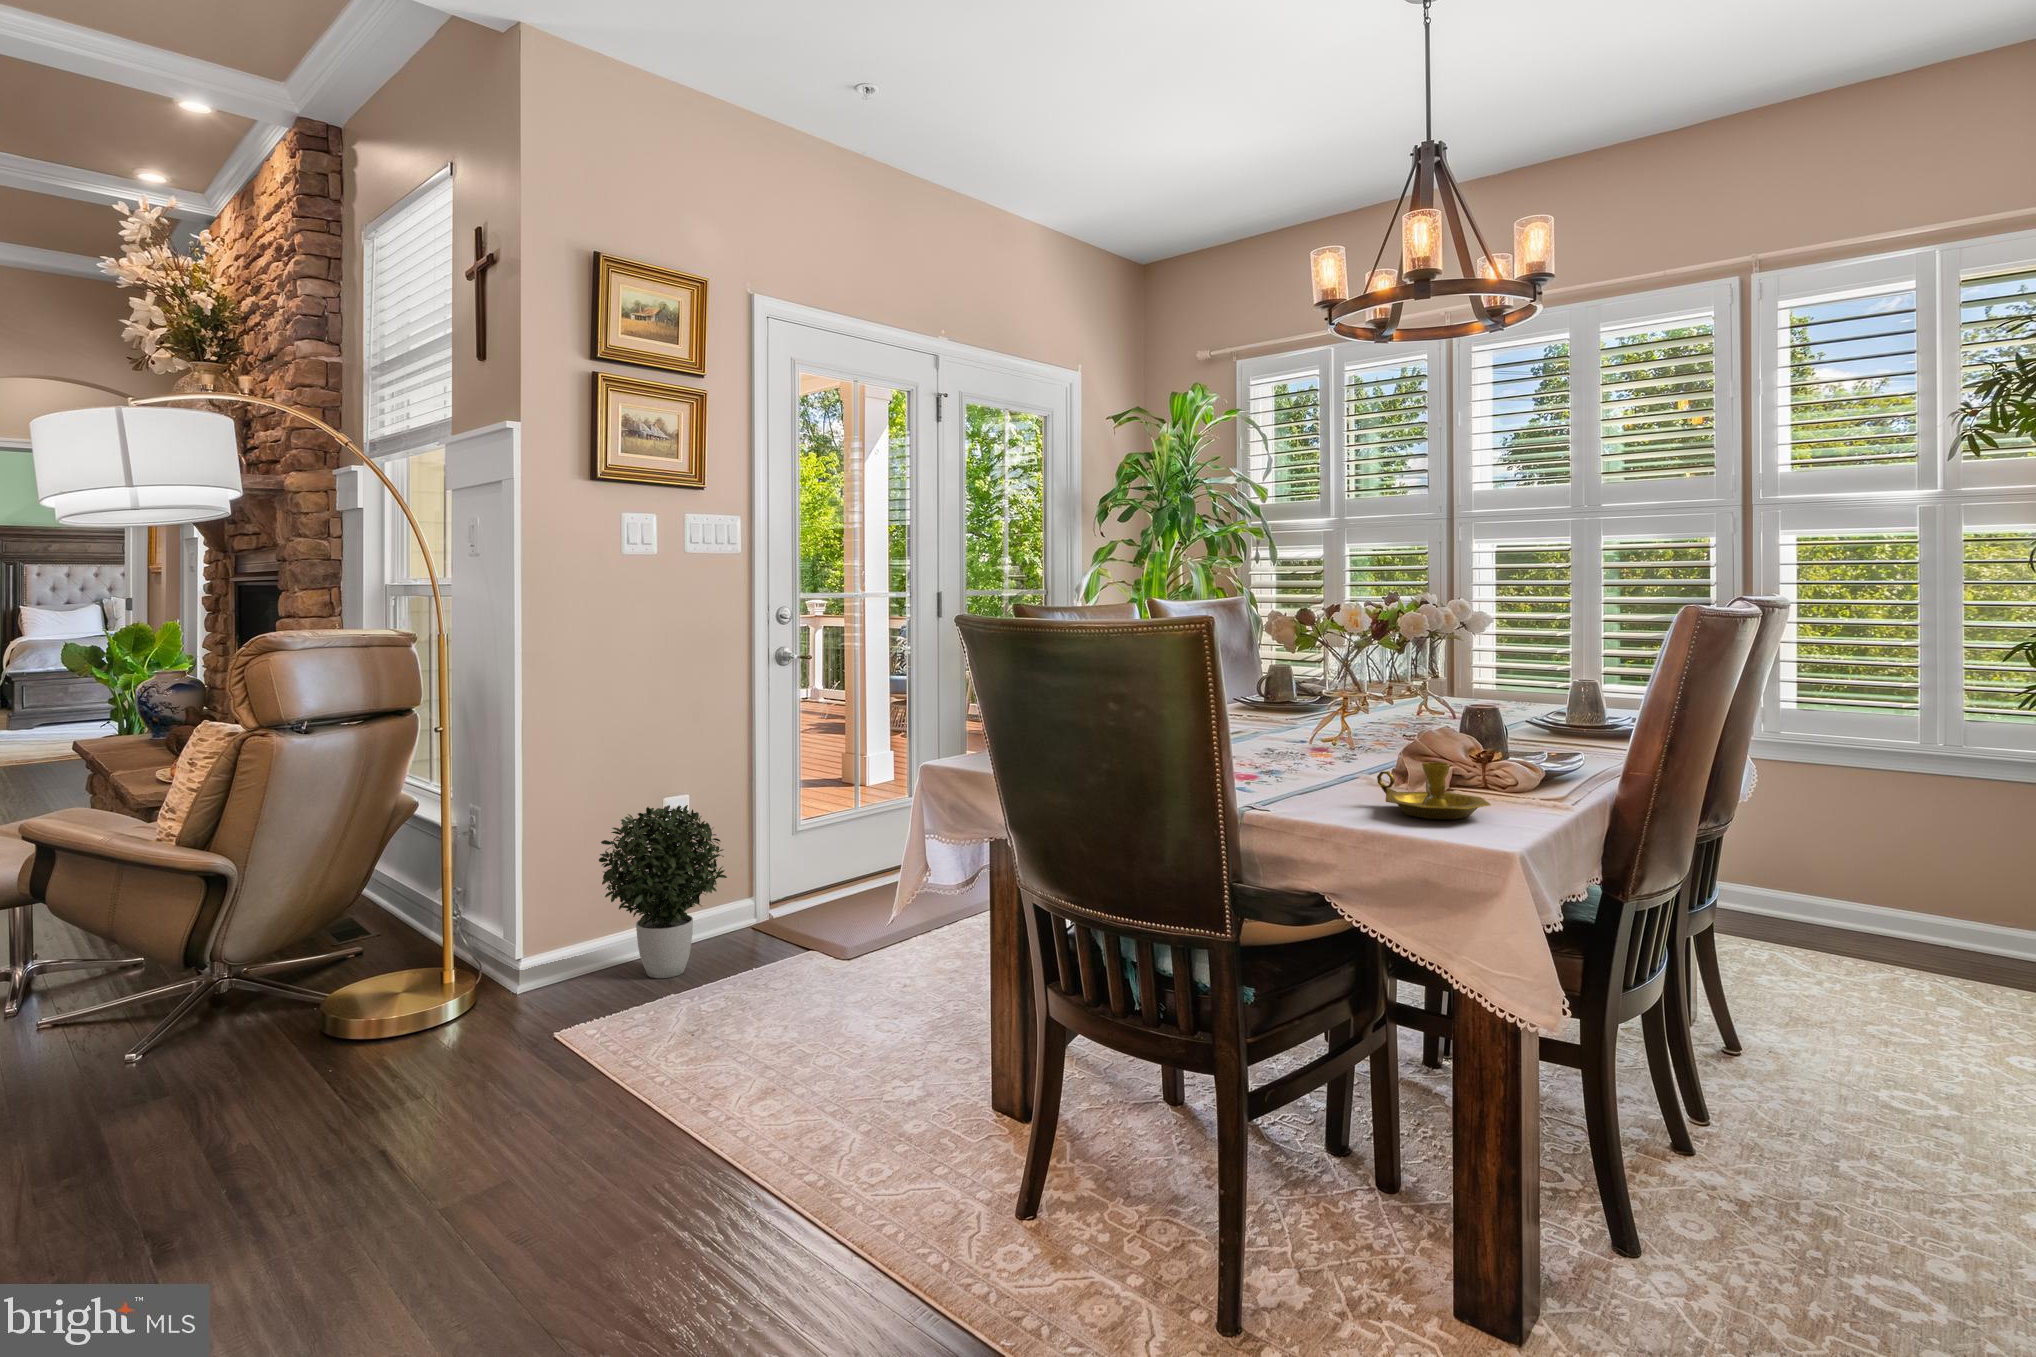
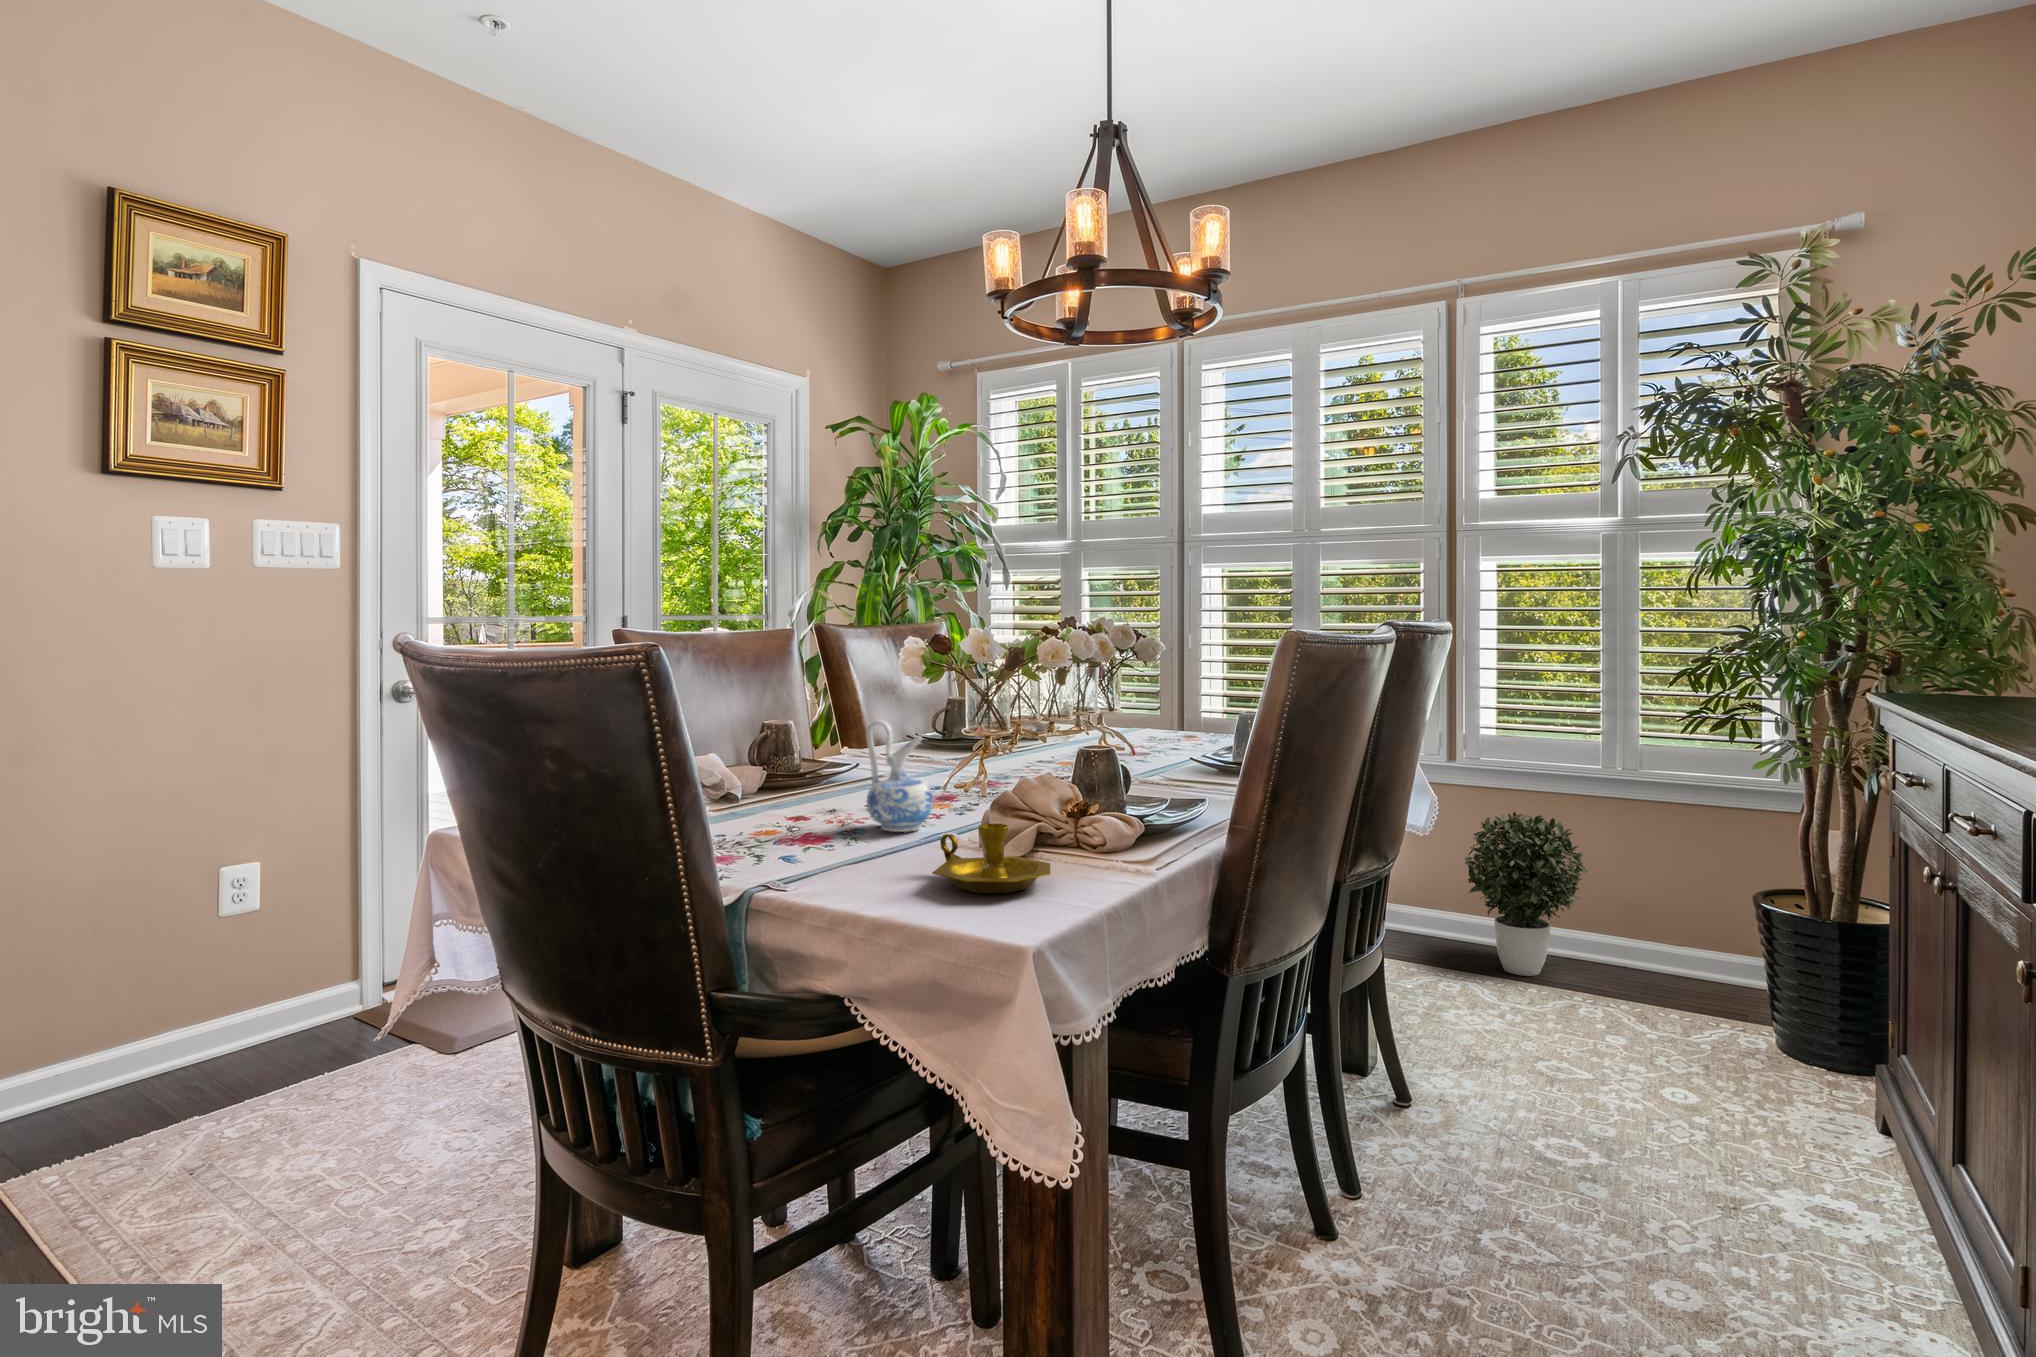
ceramic pitcher: none [1276,677,1335,773] -> present [866,719,933,832]
potted plant: present [599,805,727,978] -> present [1465,812,1587,976]

